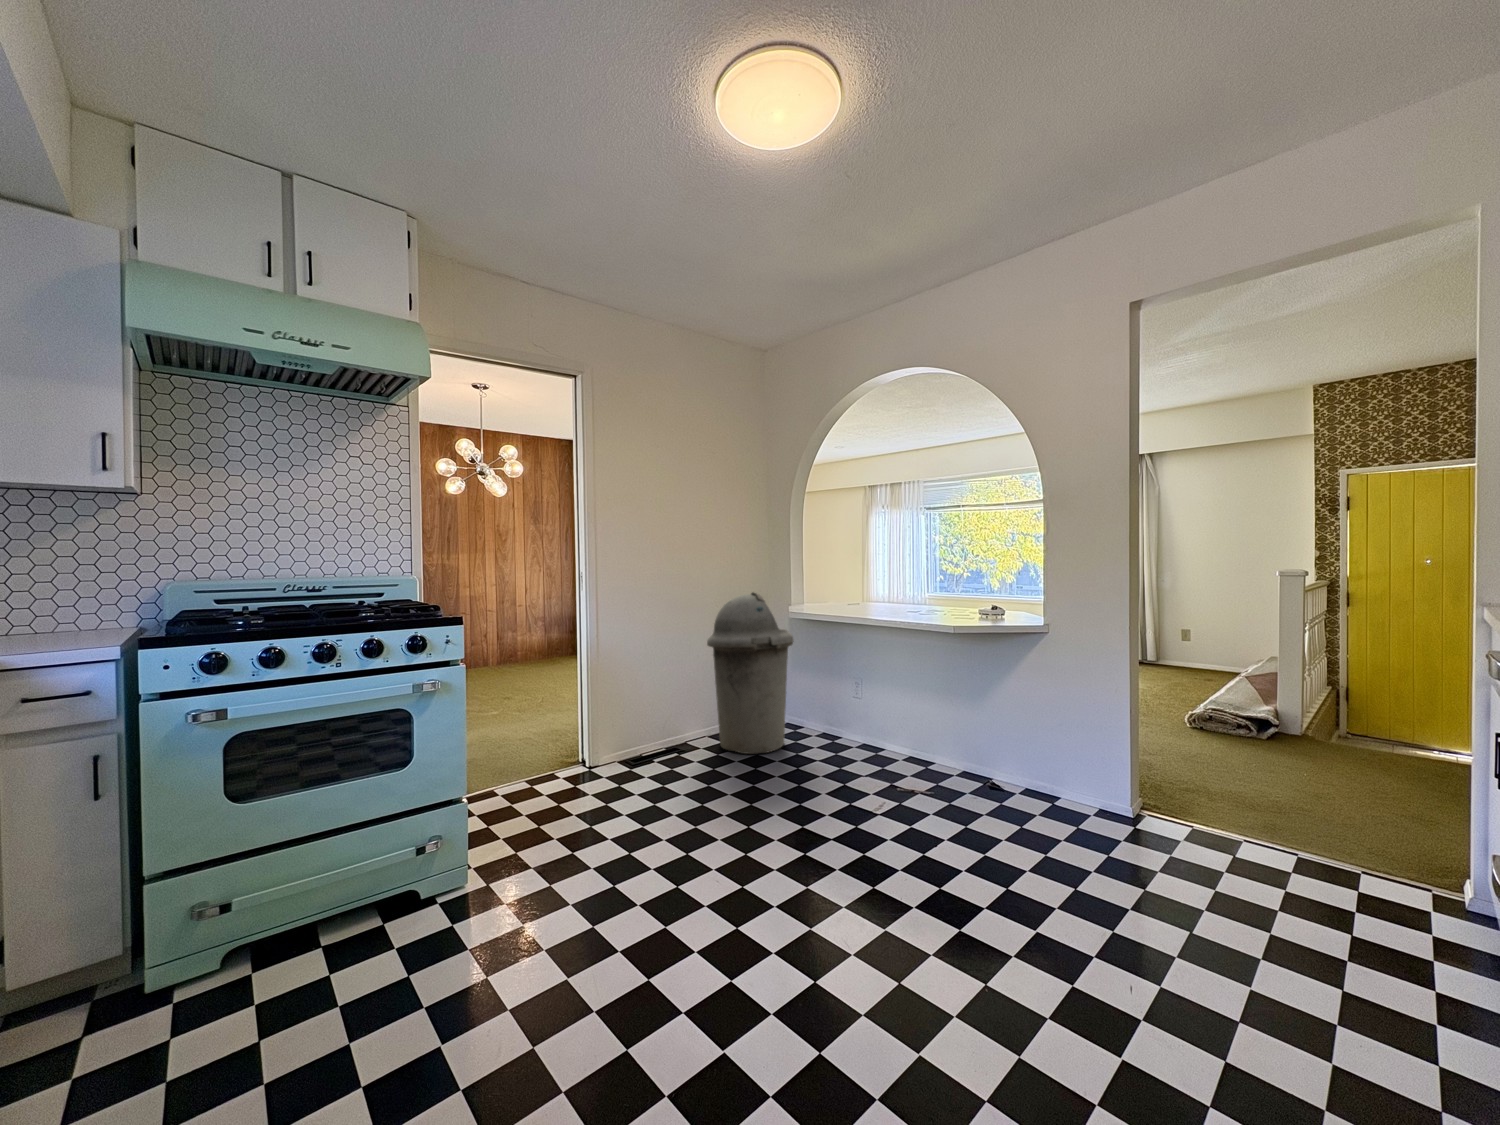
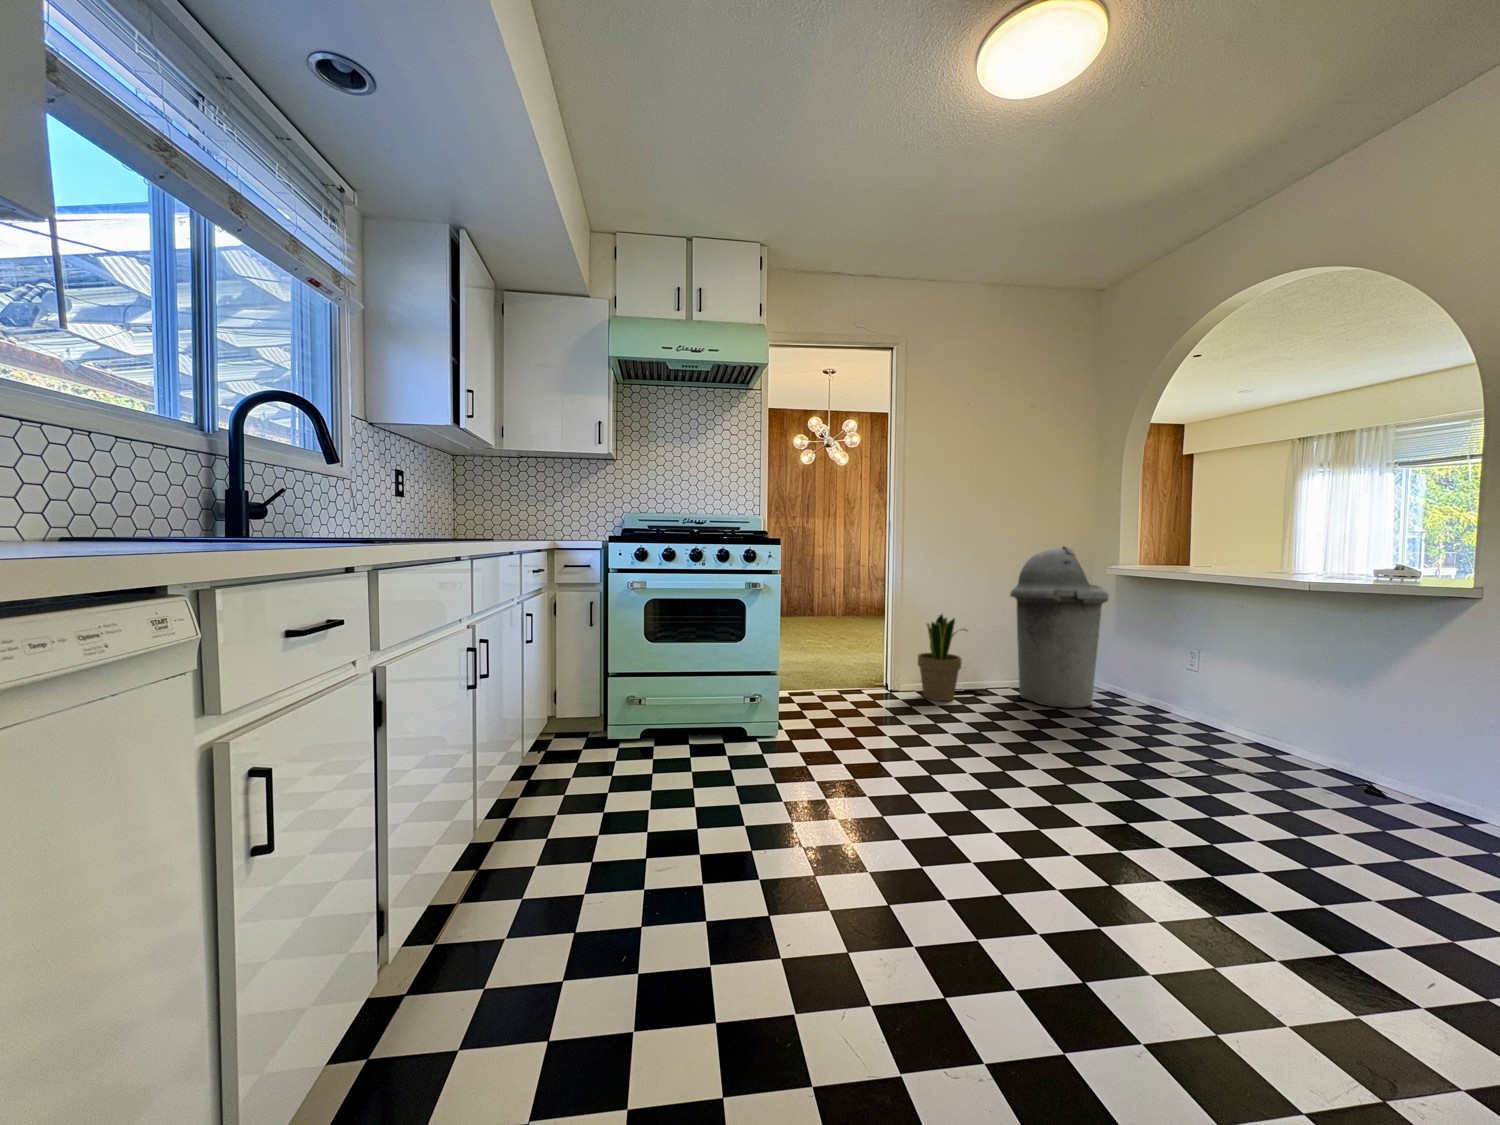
potted plant: none [620,673,673,771] -> present [918,614,967,701]

